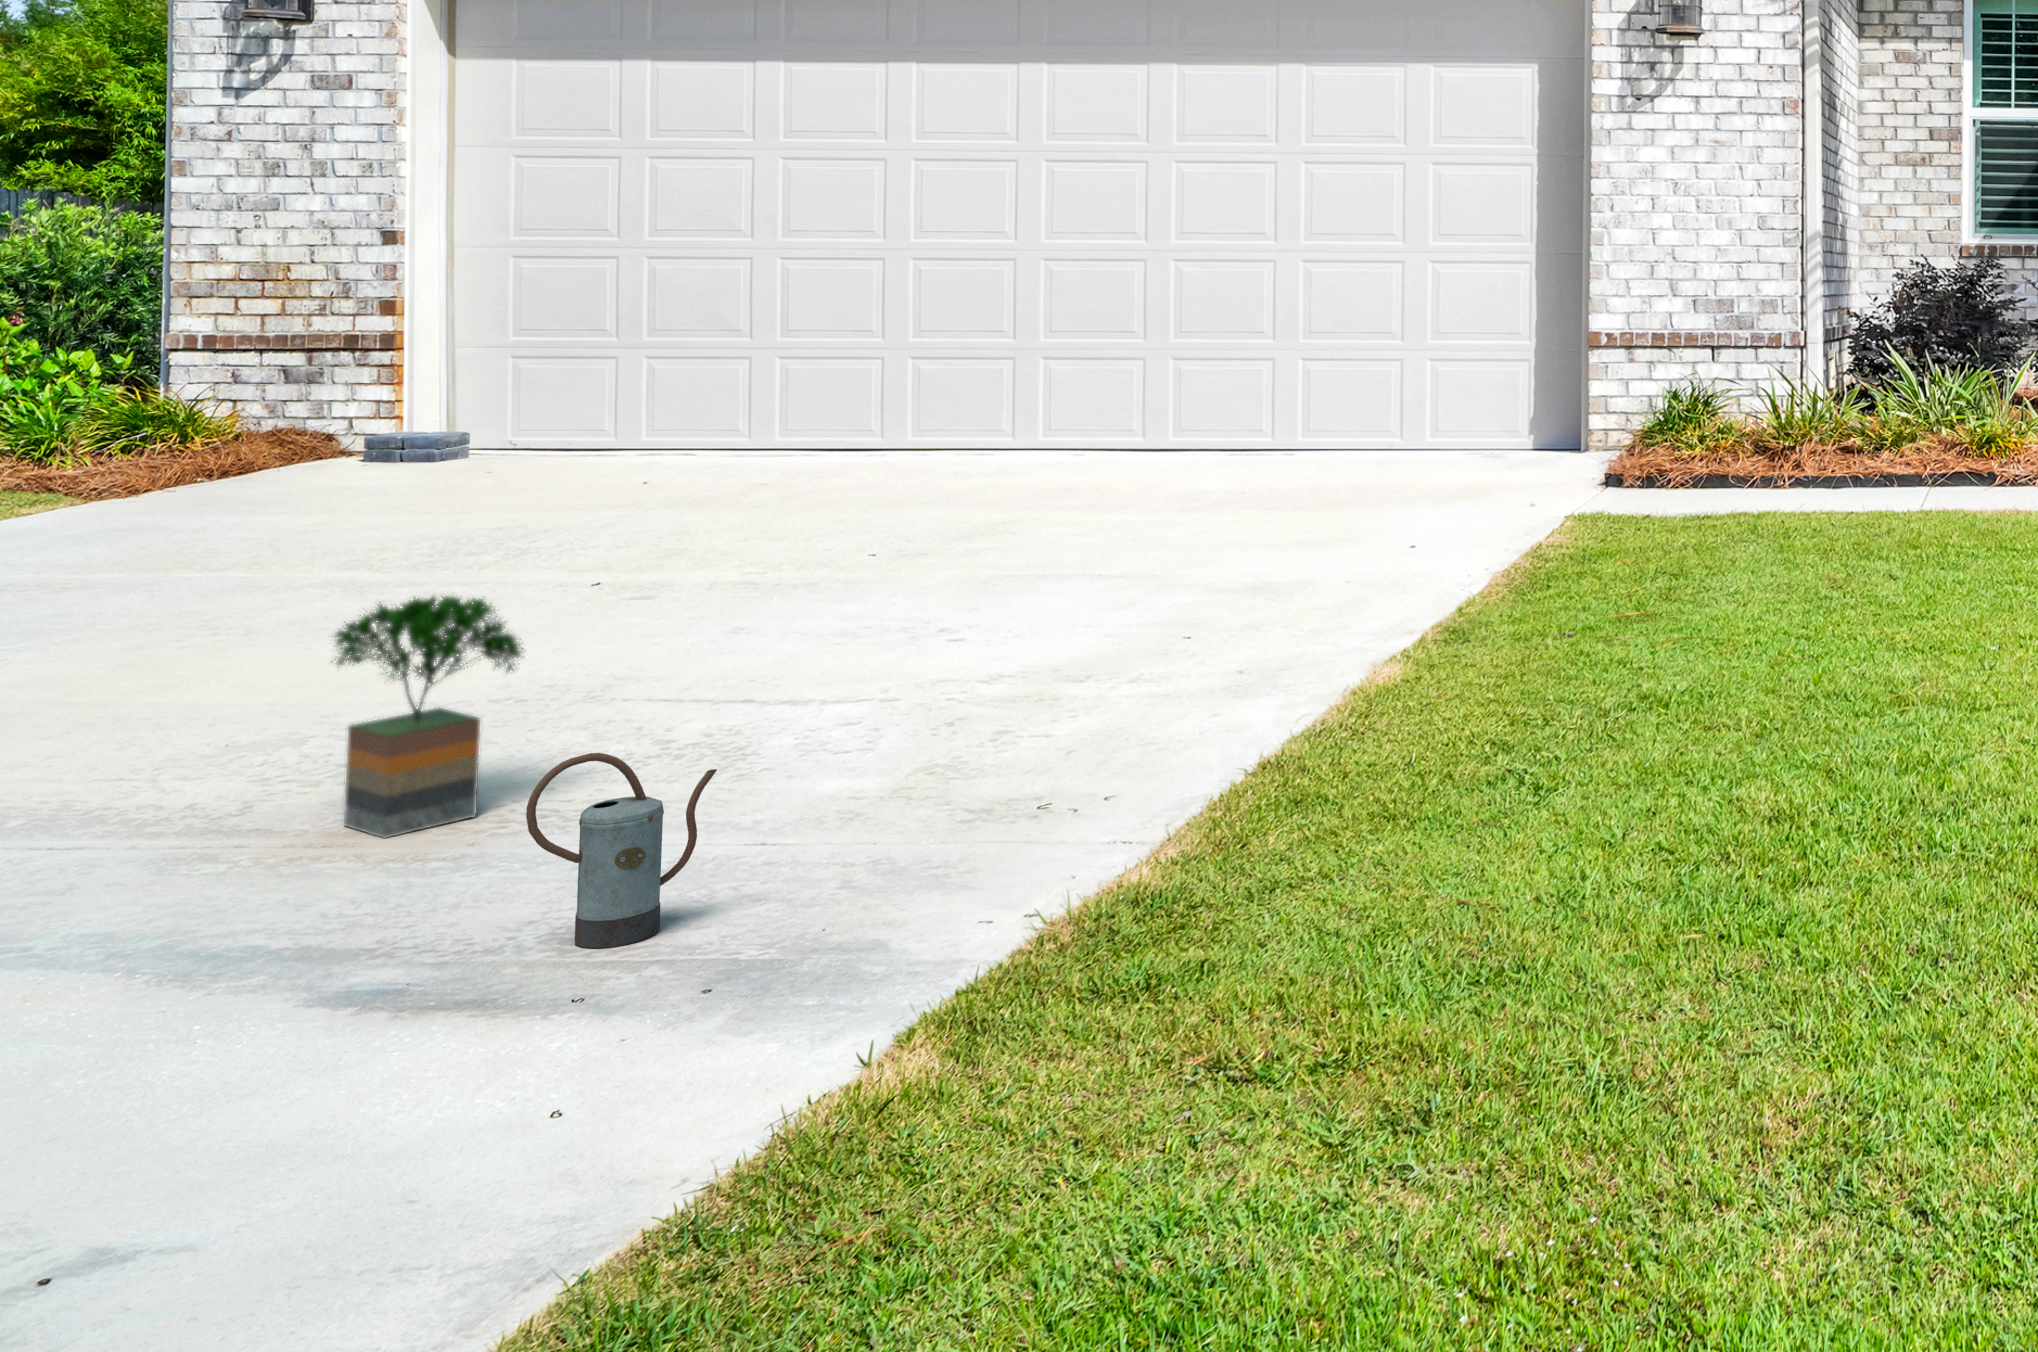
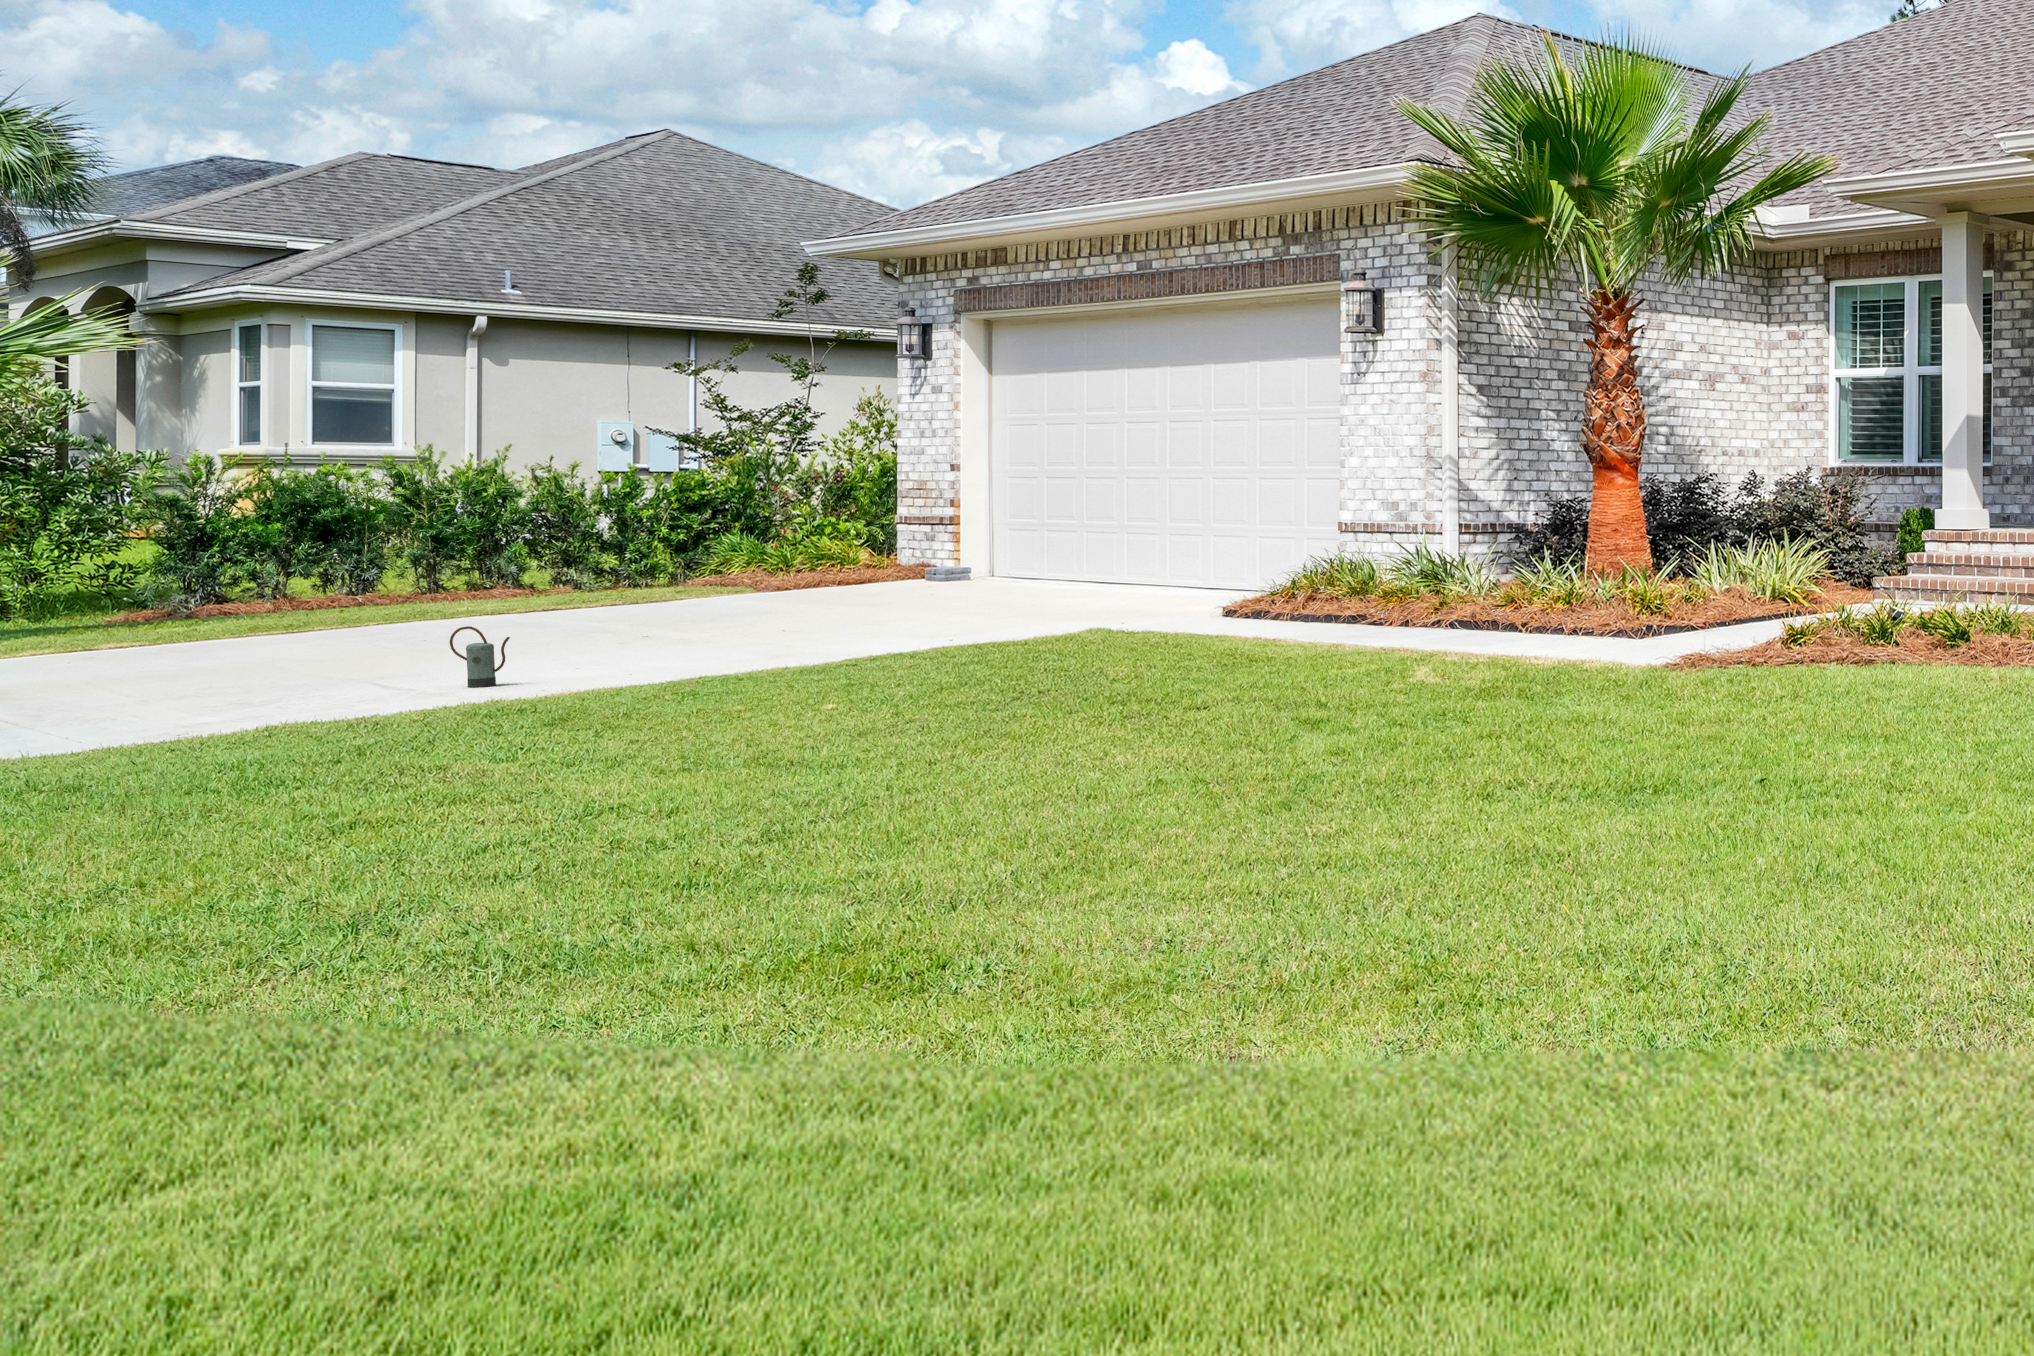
potted tree: present [332,596,524,838] -> none [506,590,570,671]

